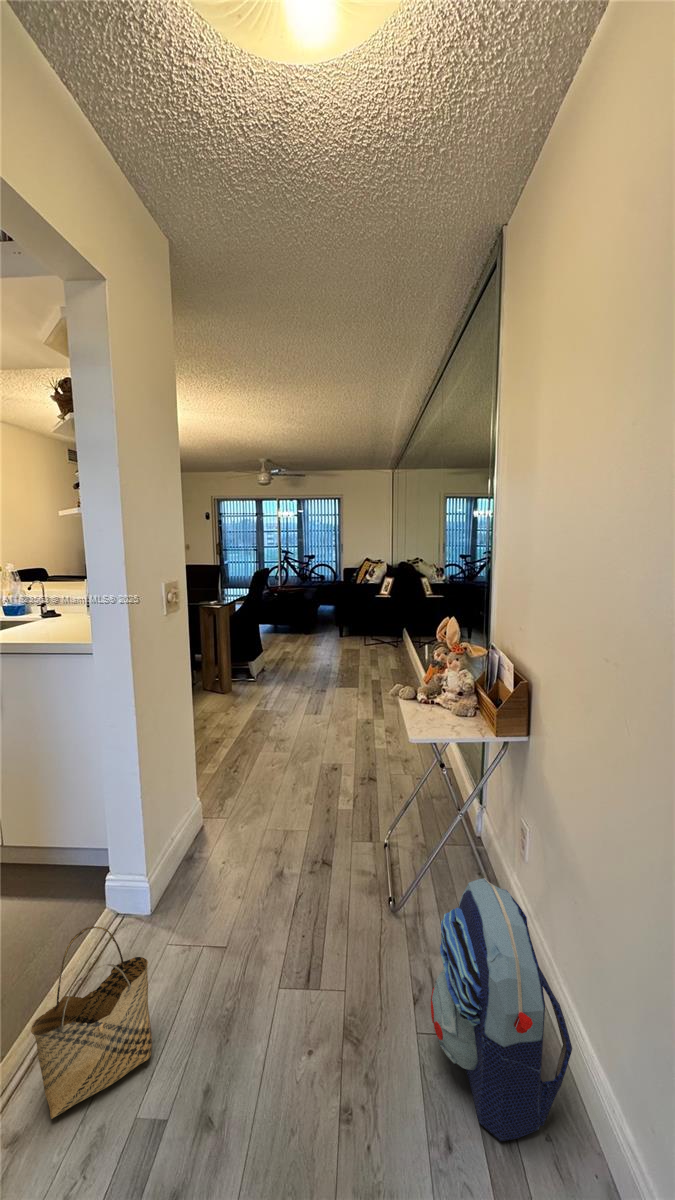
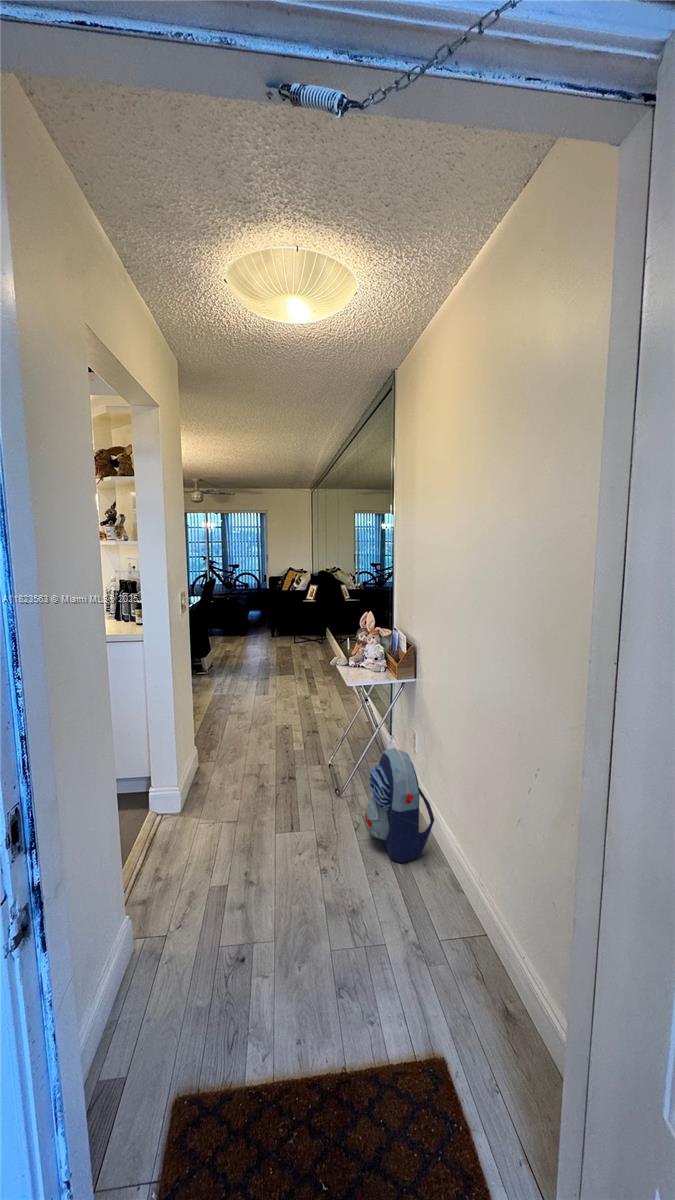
woven basket: present [31,926,152,1119] -> none [152,791,211,888]

